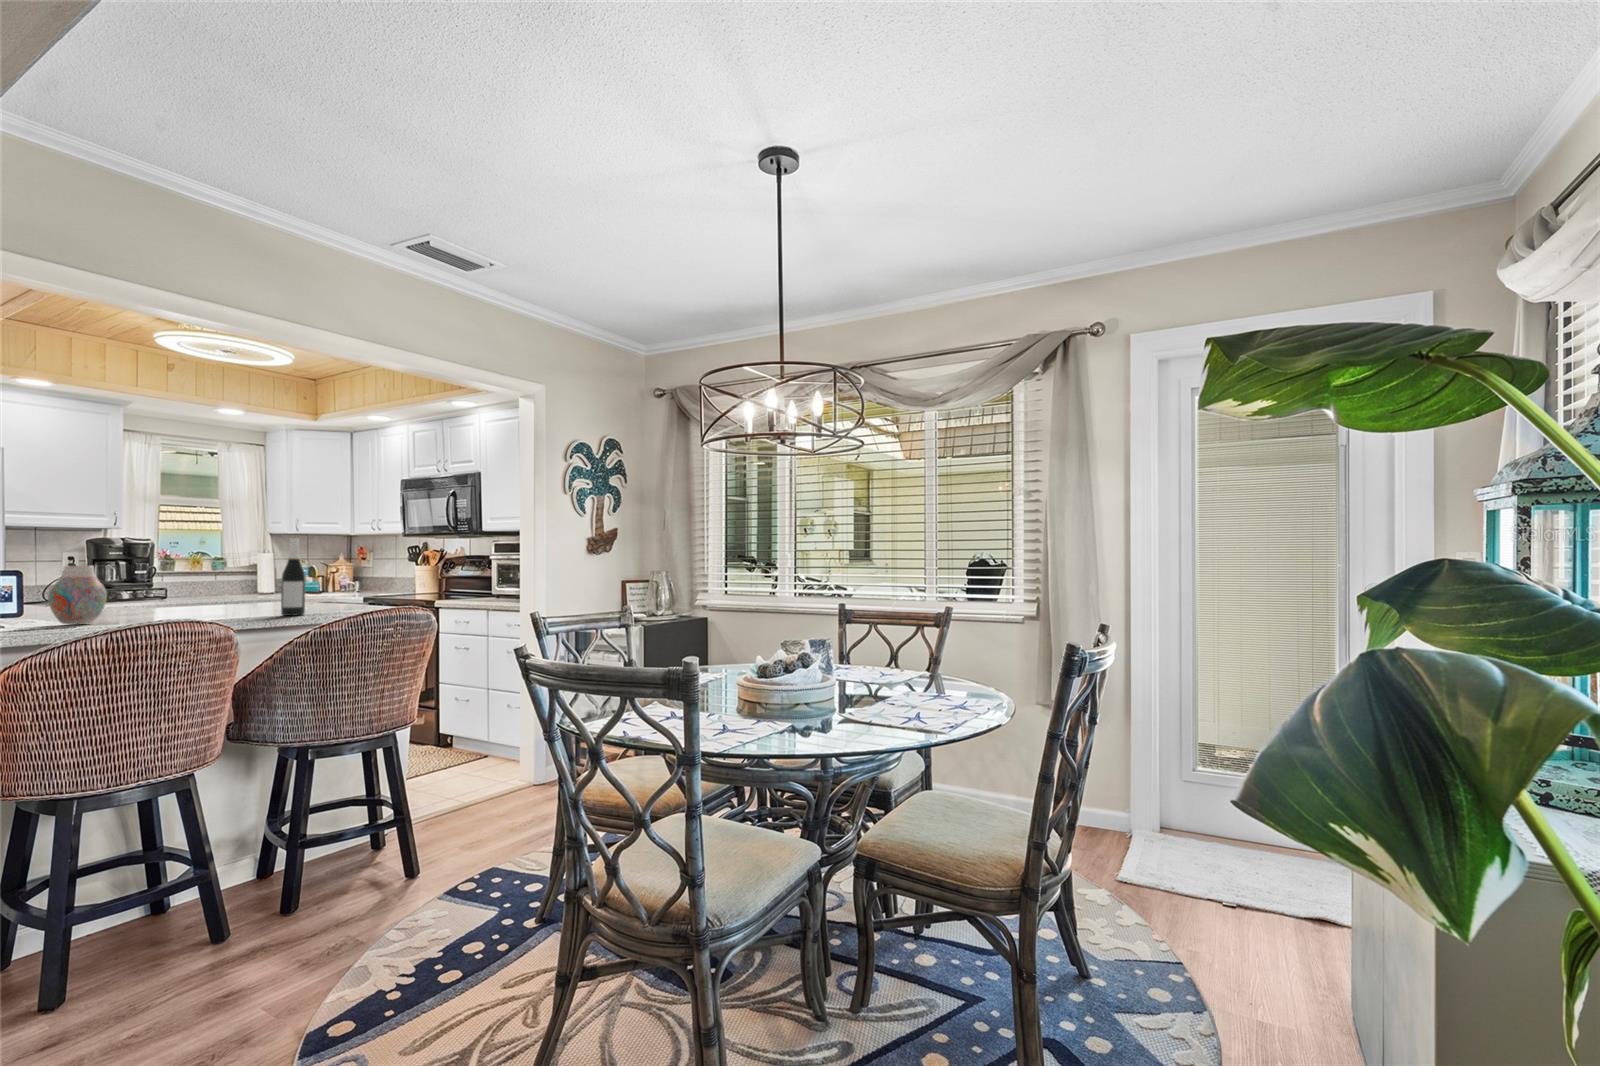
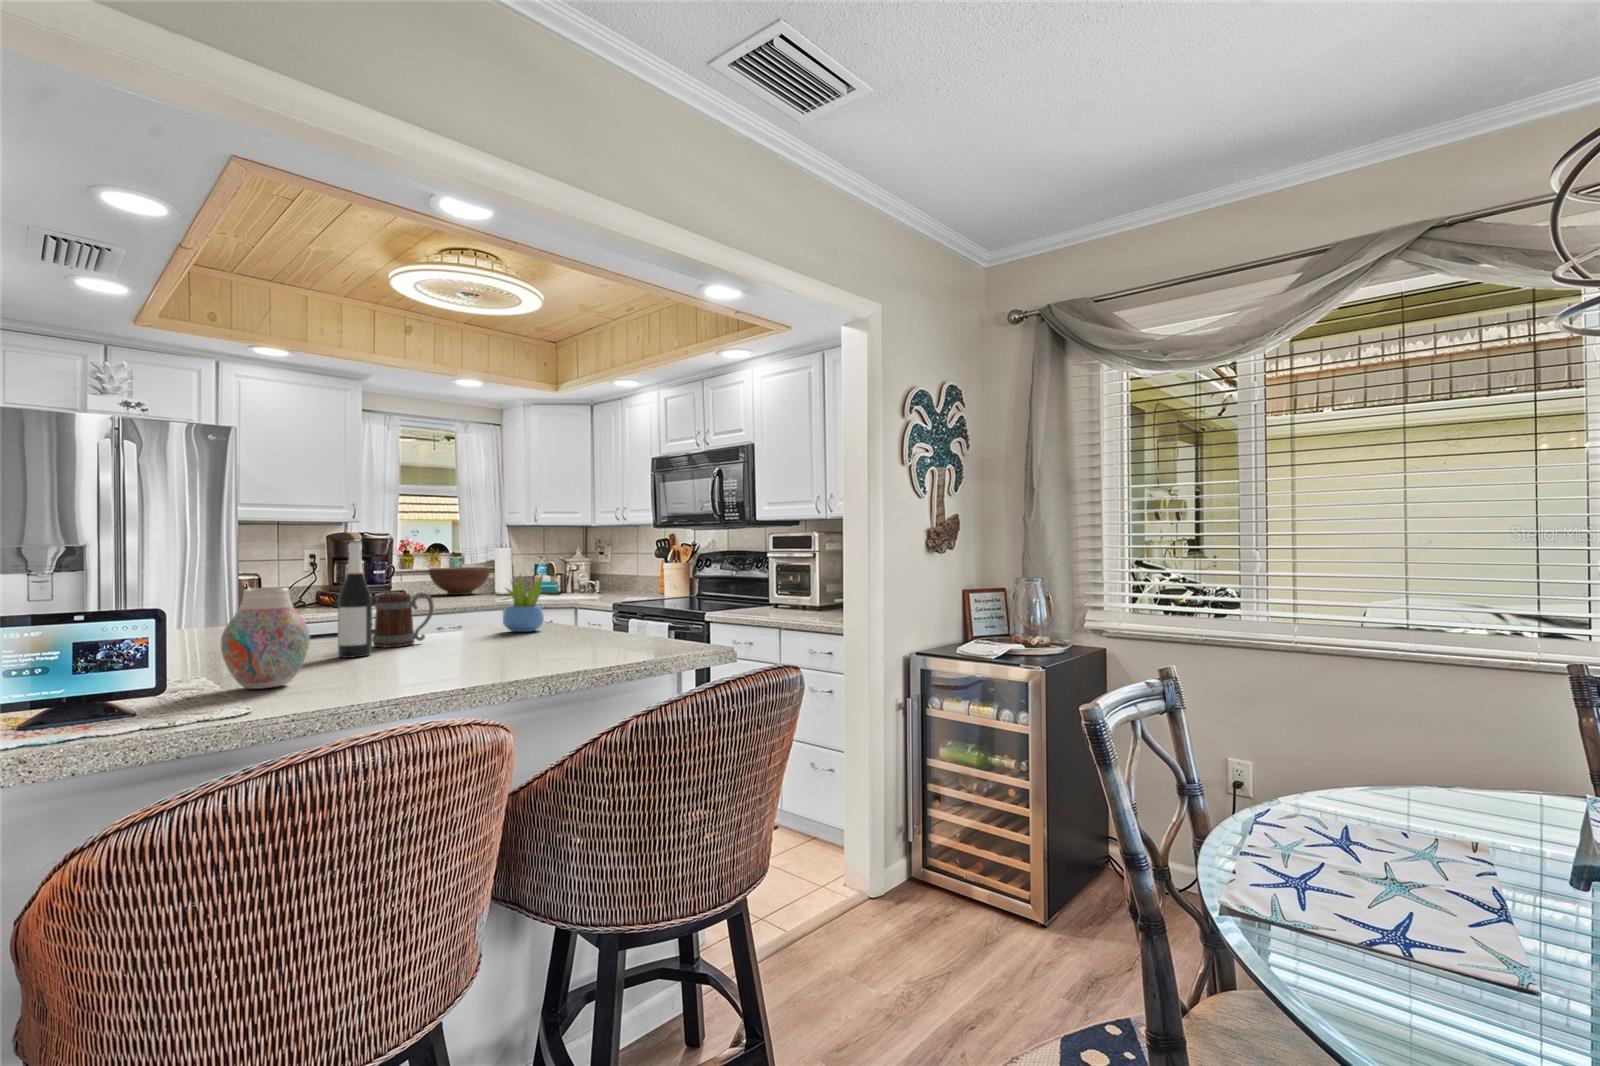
wine bottle: present [281,537,306,616] -> present [338,542,372,658]
succulent plant: none [248,564,281,607] -> present [503,575,544,632]
fruit bowl: none [189,570,250,594] -> present [429,567,491,595]
mug: none [144,577,192,613] -> present [372,593,434,647]

